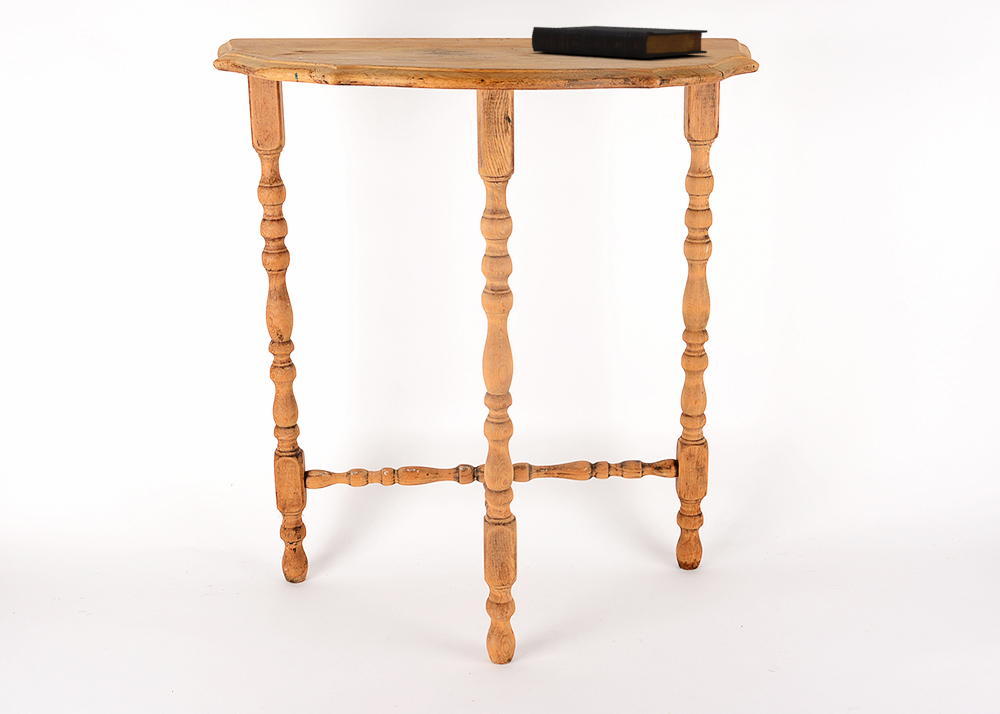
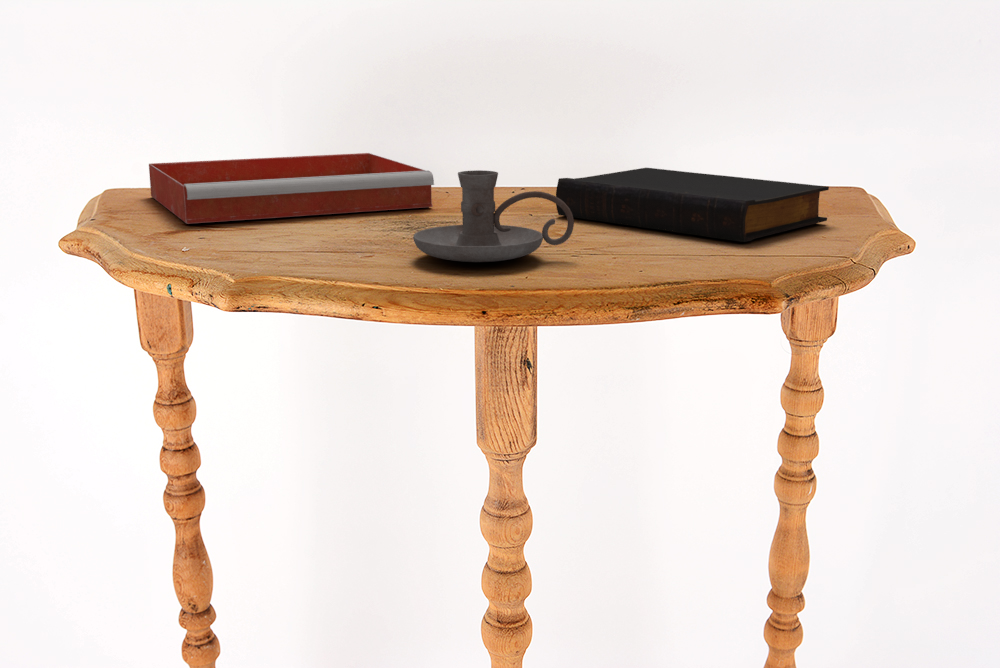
candle holder: none [442,8,539,62] -> present [413,170,574,262]
tray: none [256,21,451,52] -> present [149,153,434,224]

